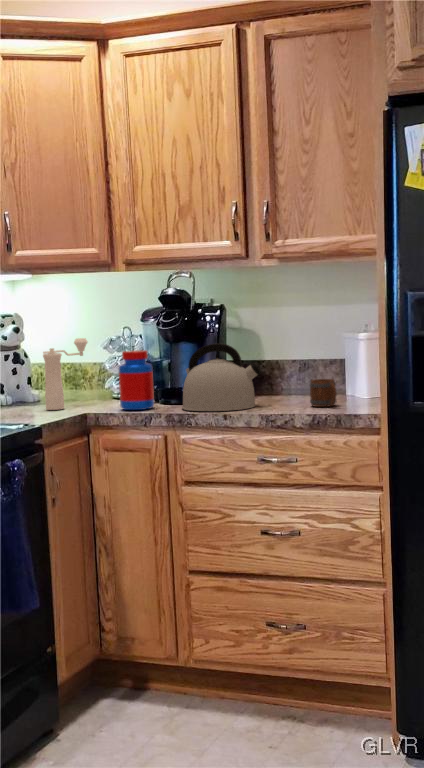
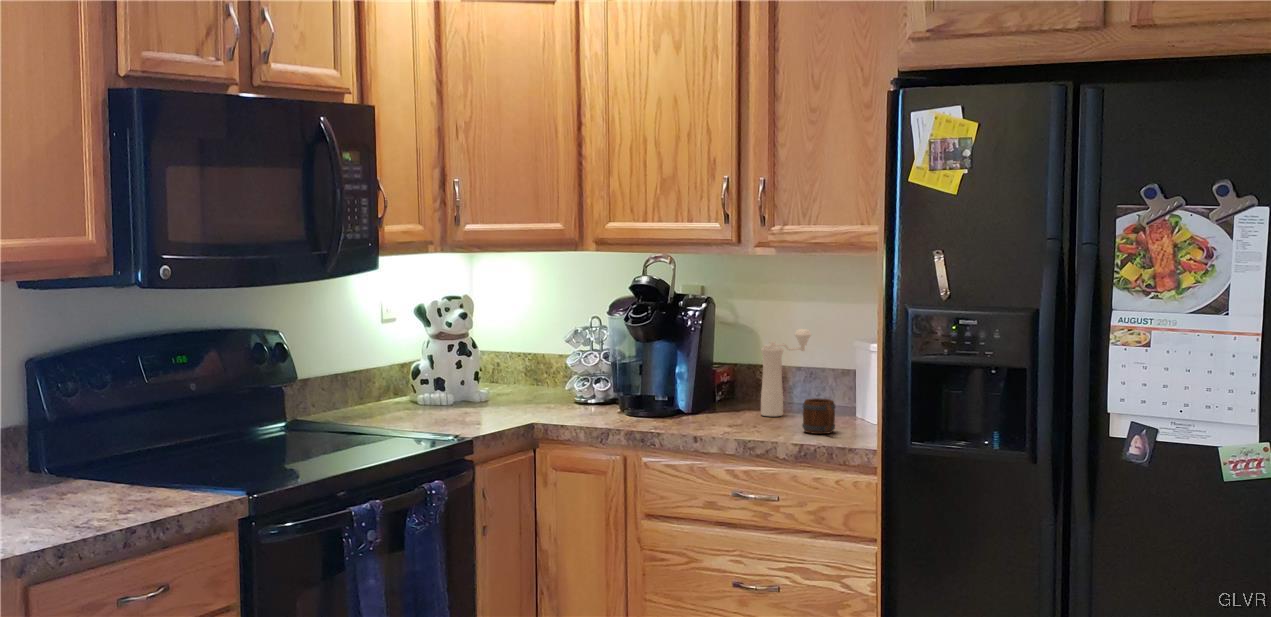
pepper mill: present [43,338,87,410] -> present [761,329,811,416]
kettle: present [182,343,261,411] -> none [648,348,746,431]
jar: present [119,350,154,410] -> none [576,350,617,423]

